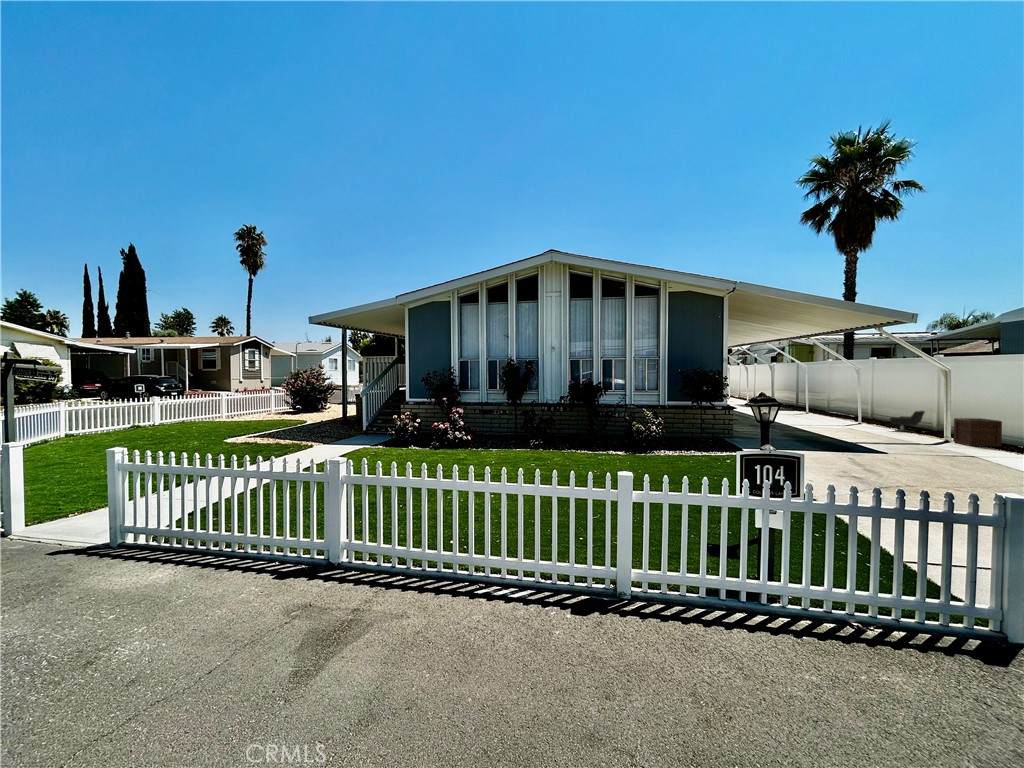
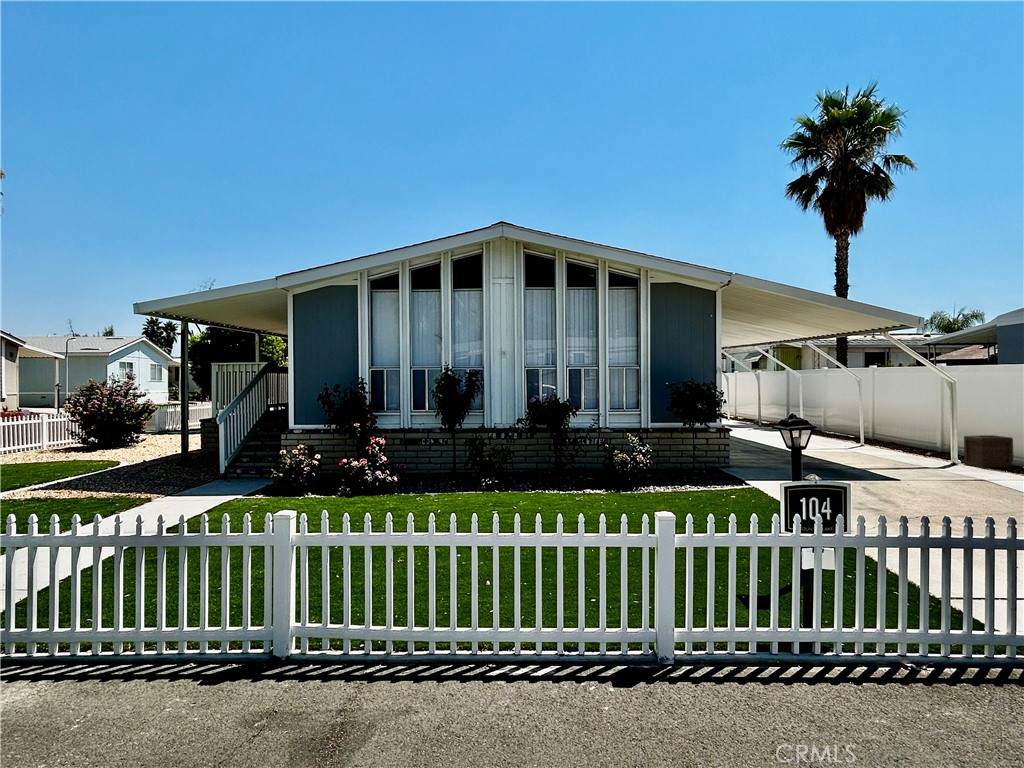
lounge chair: present [890,411,925,431] -> none [894,427,931,454]

